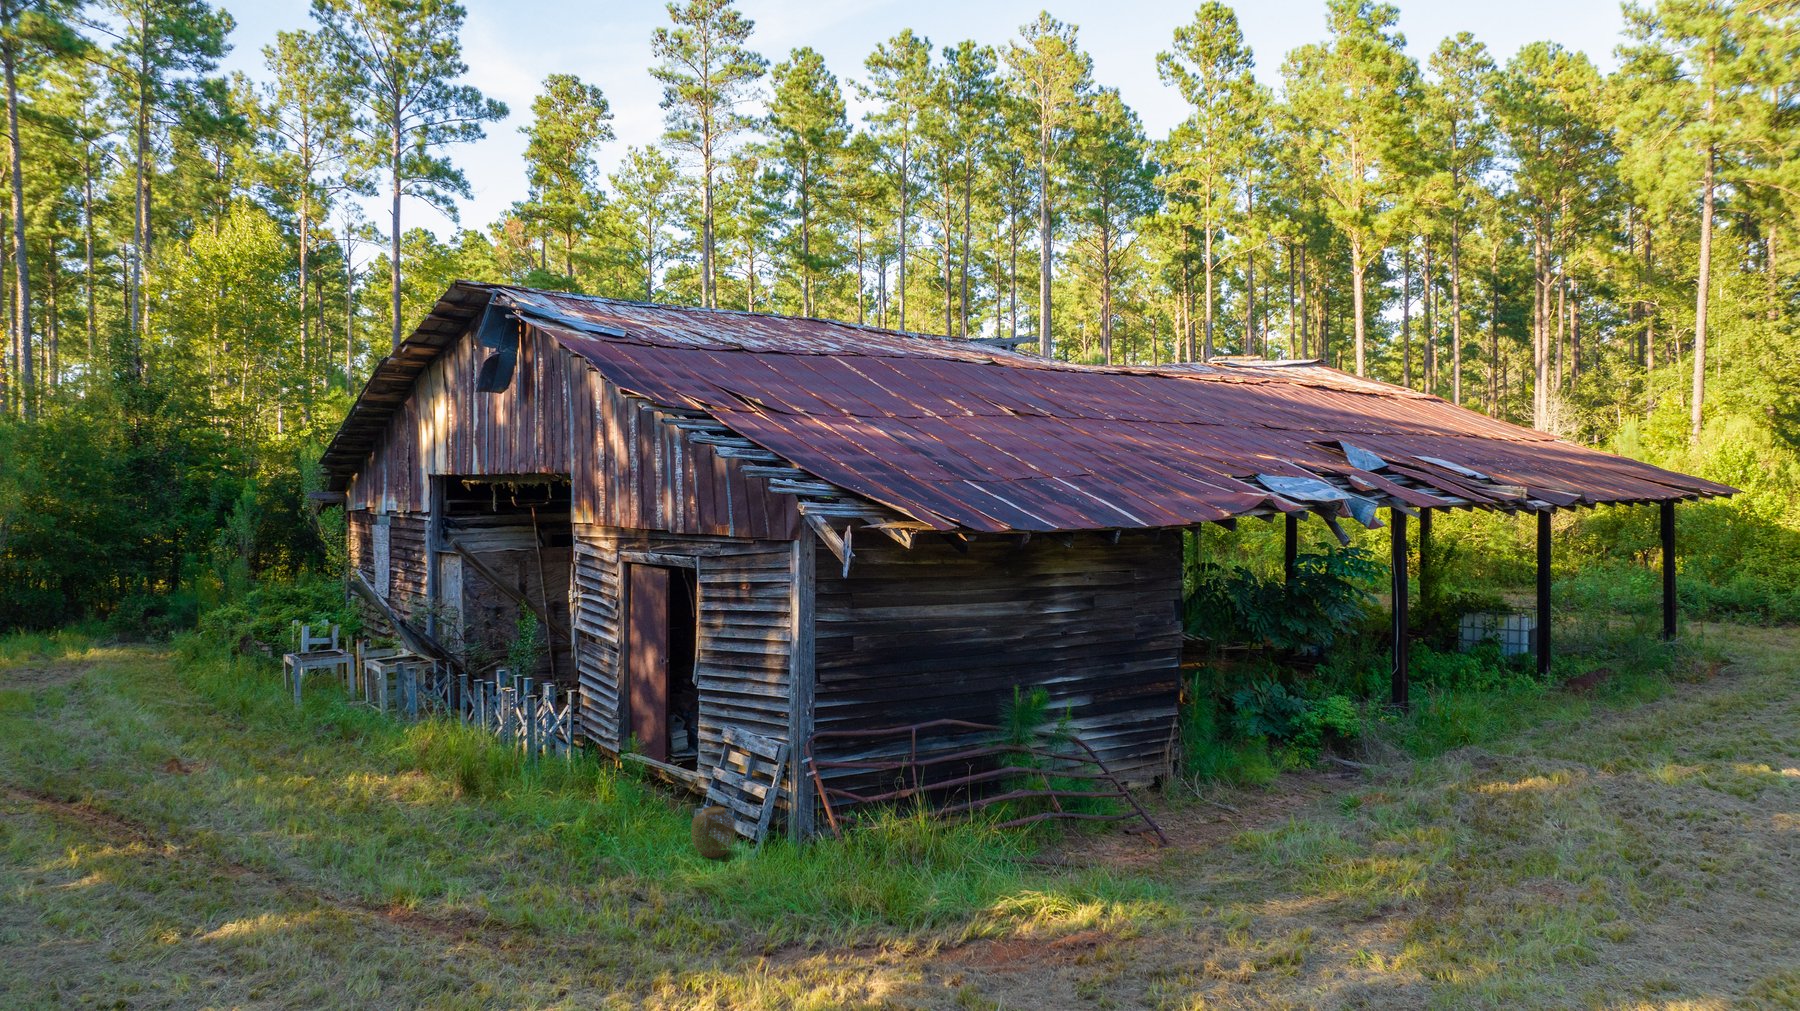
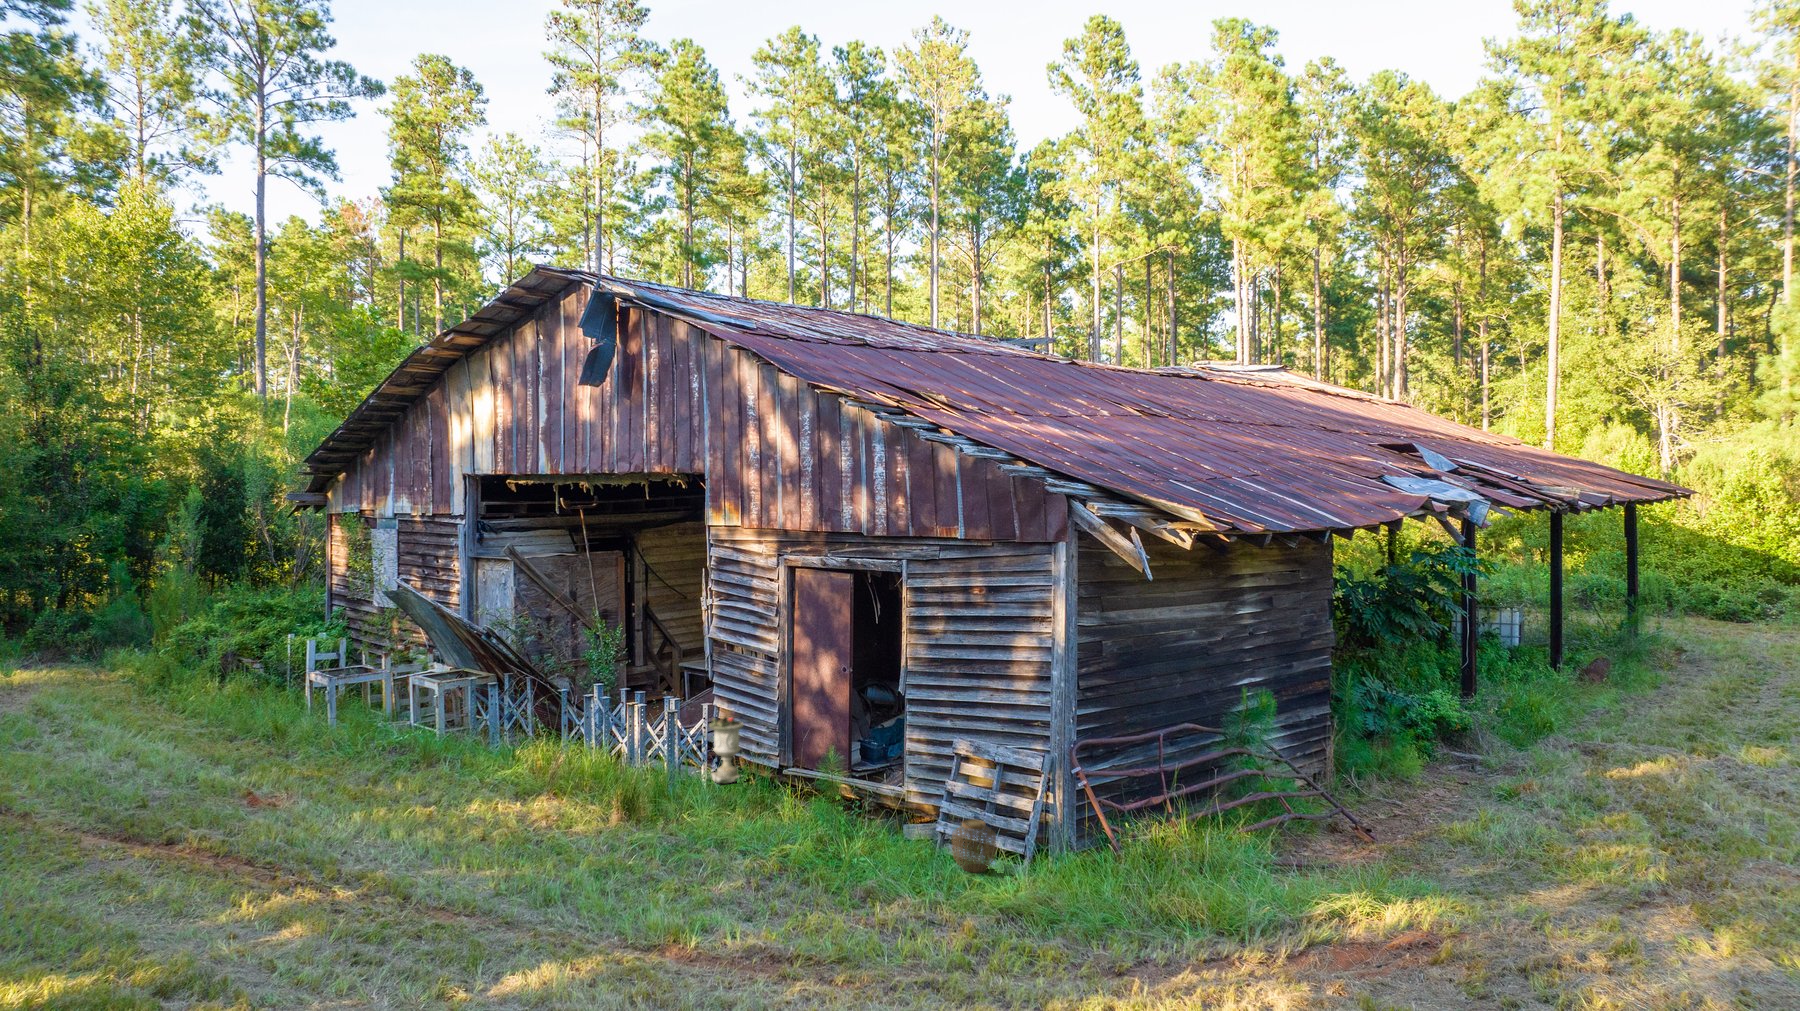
planter: none [561,700,595,764] -> present [709,716,744,783]

